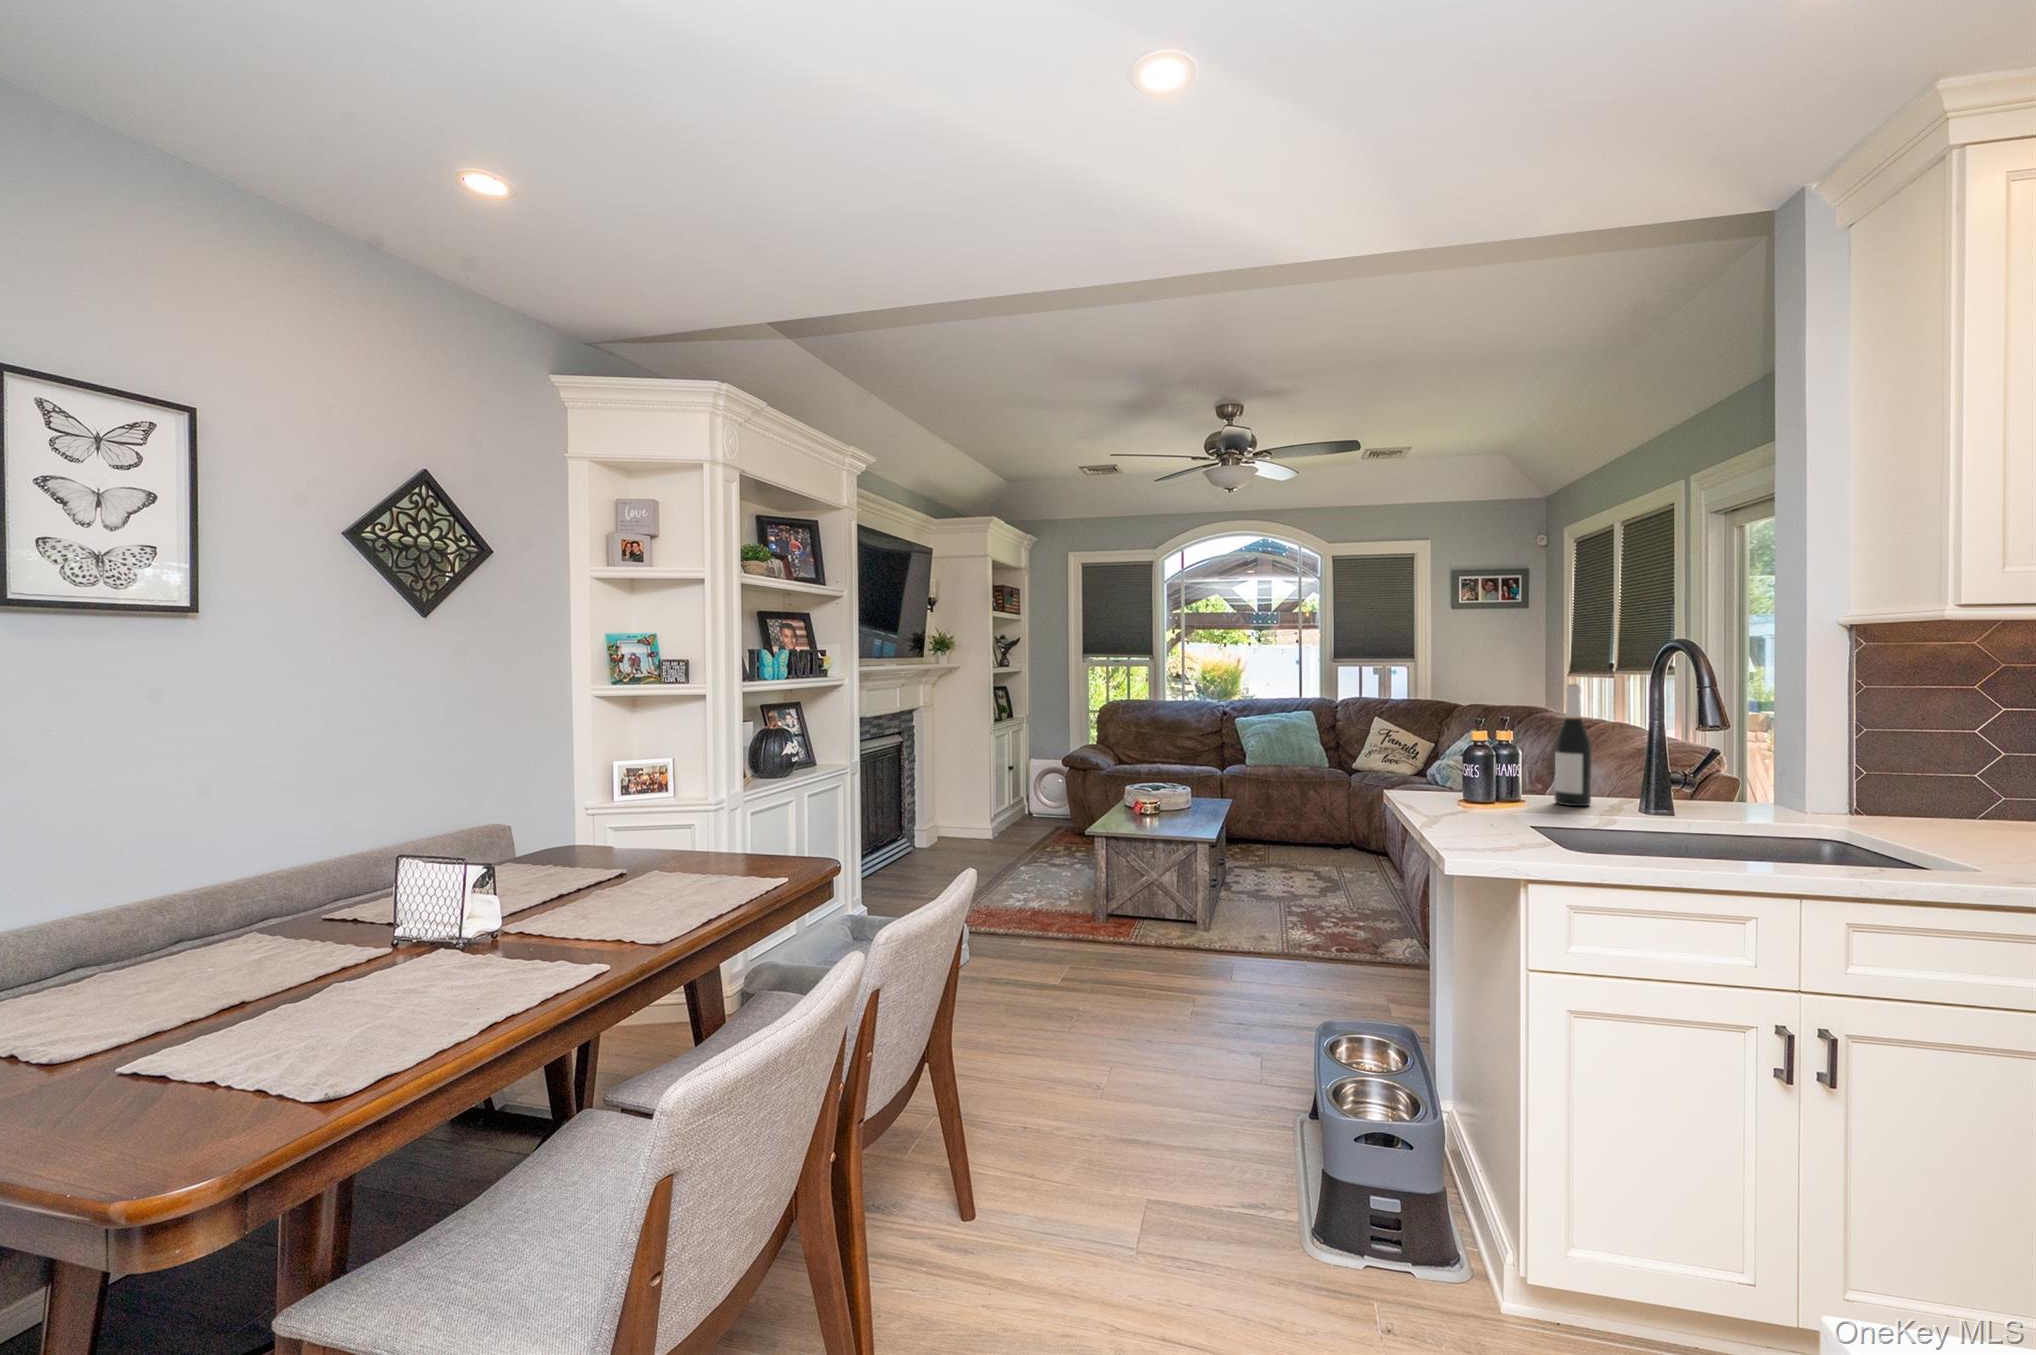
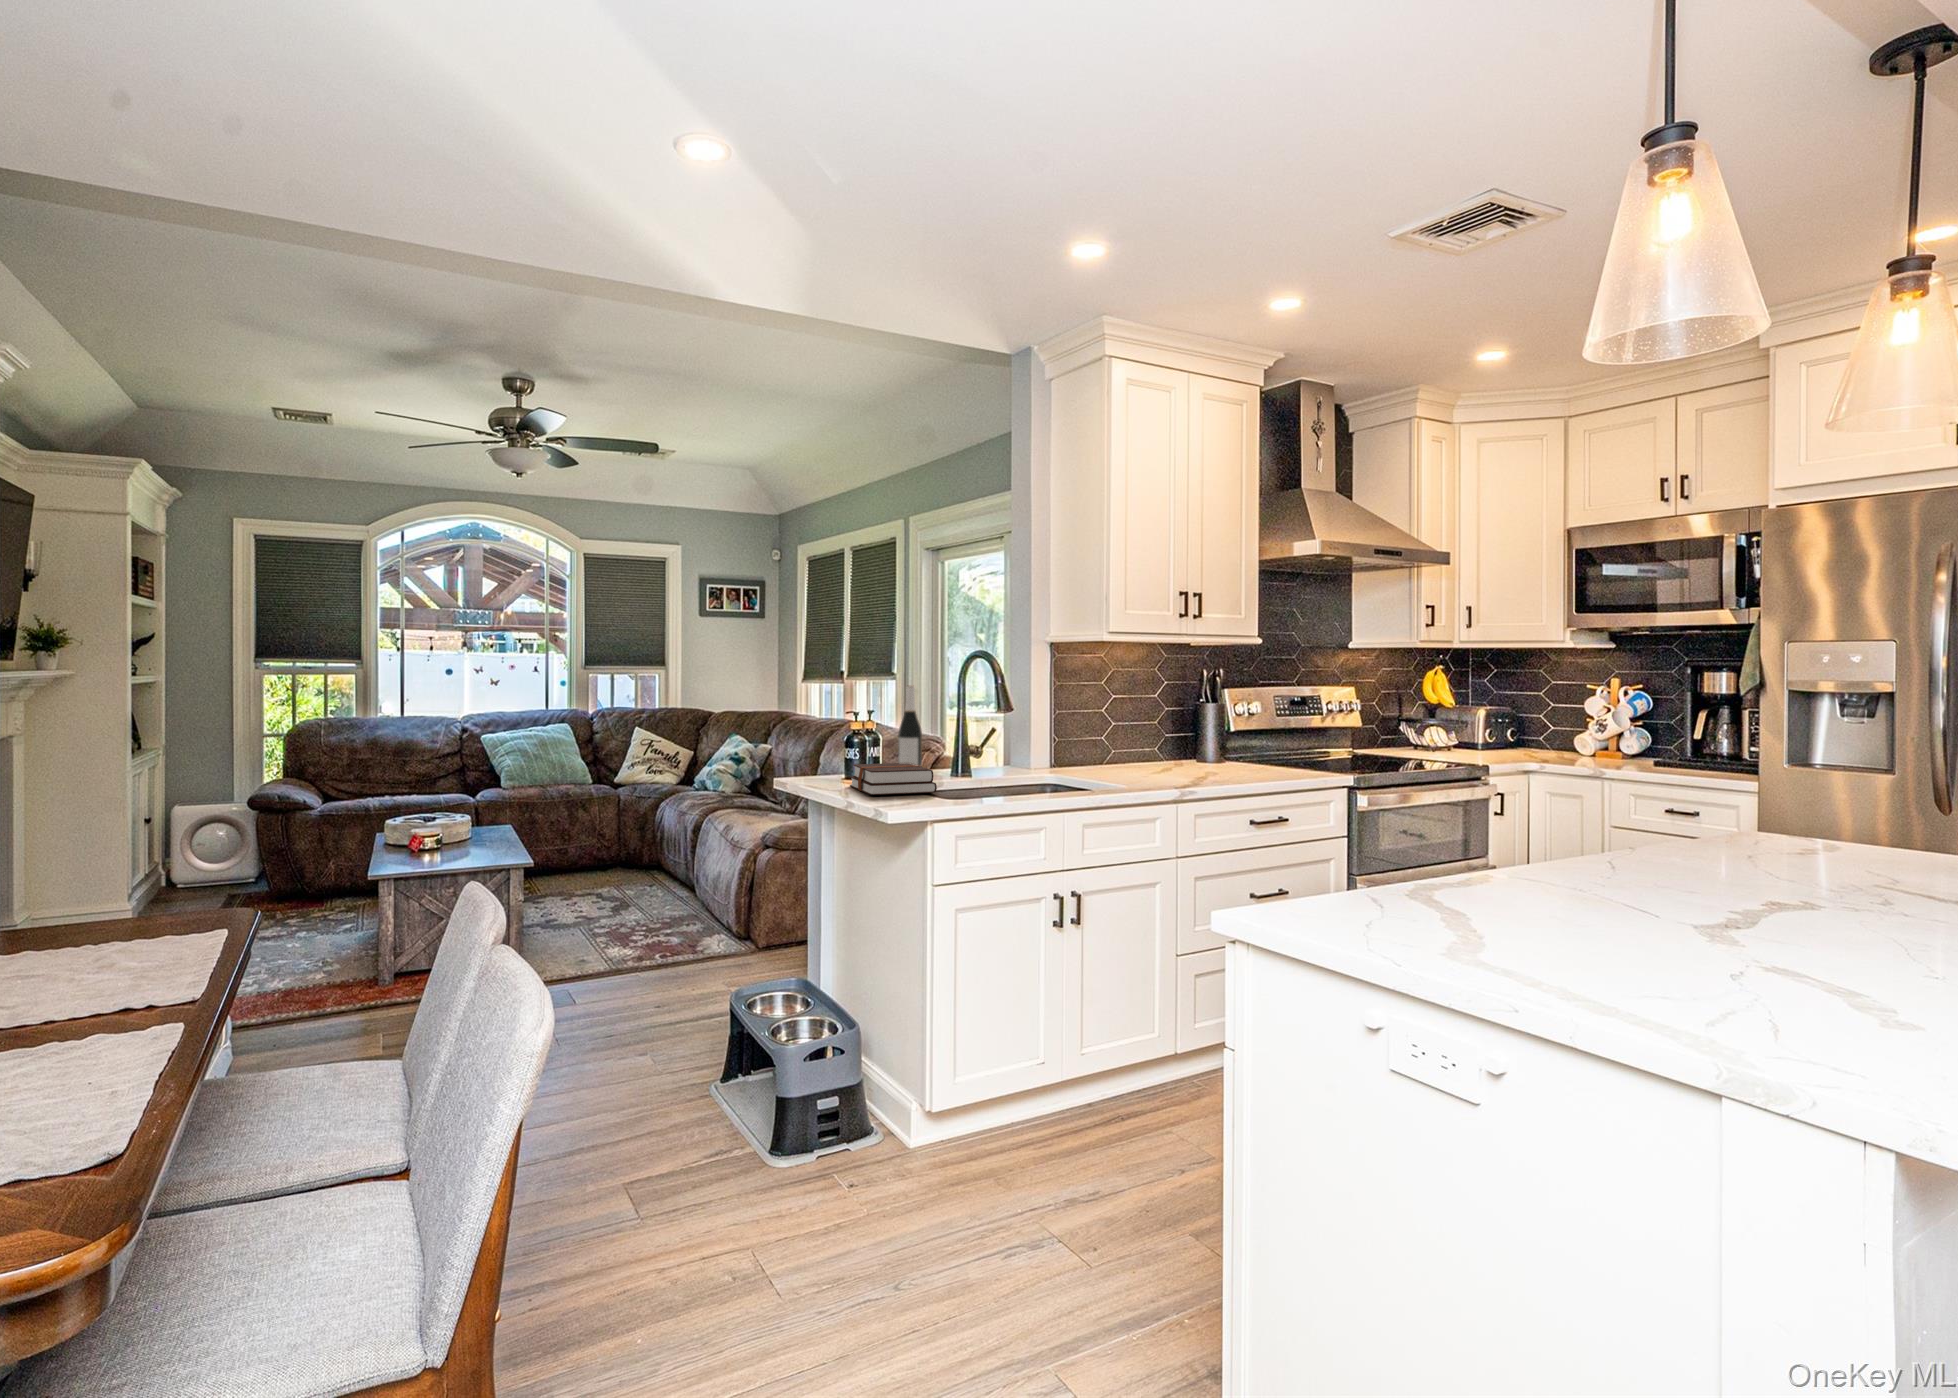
hardback book: none [1465,782,1575,833] -> present [850,763,937,795]

